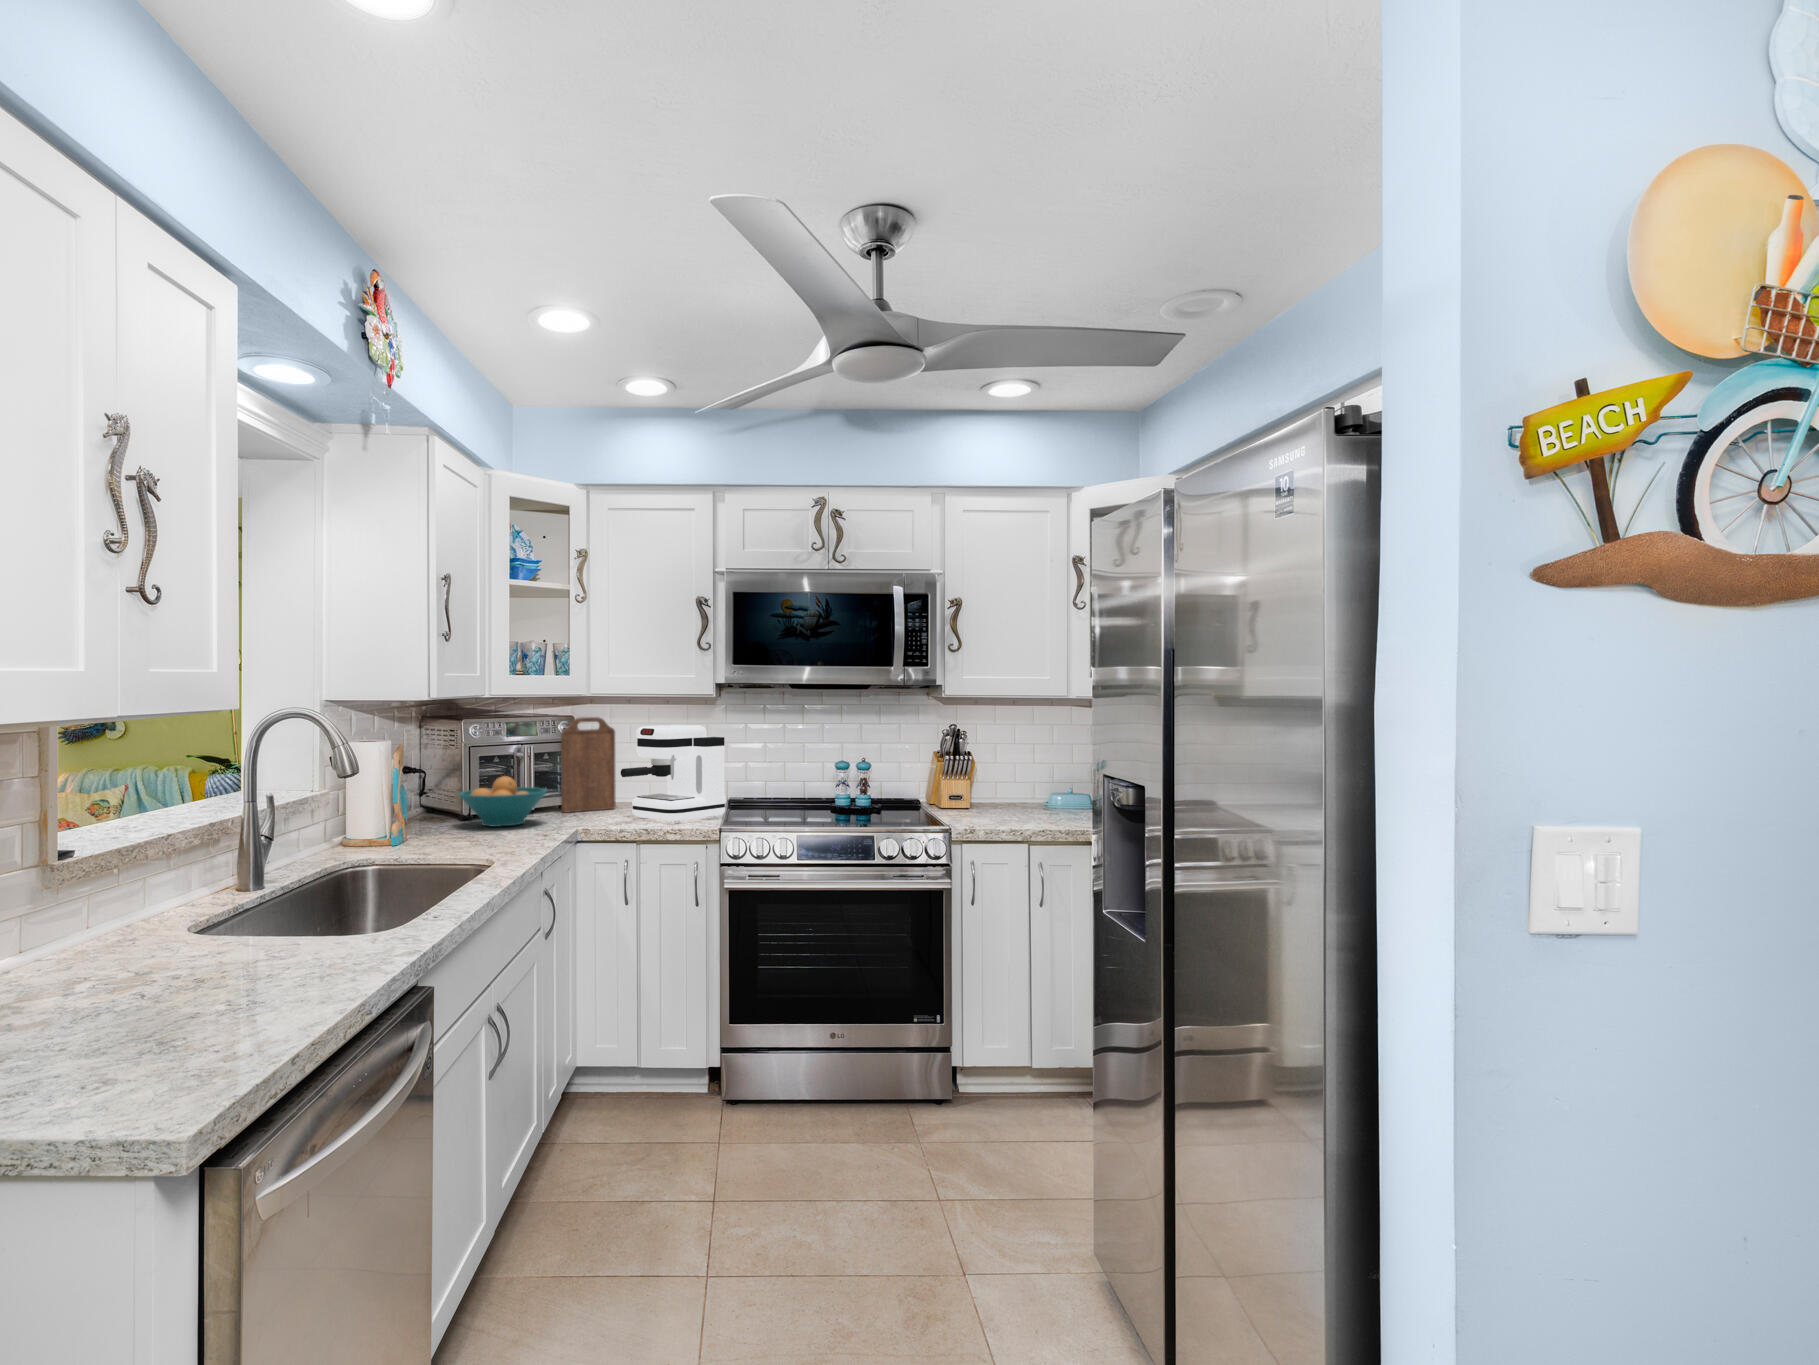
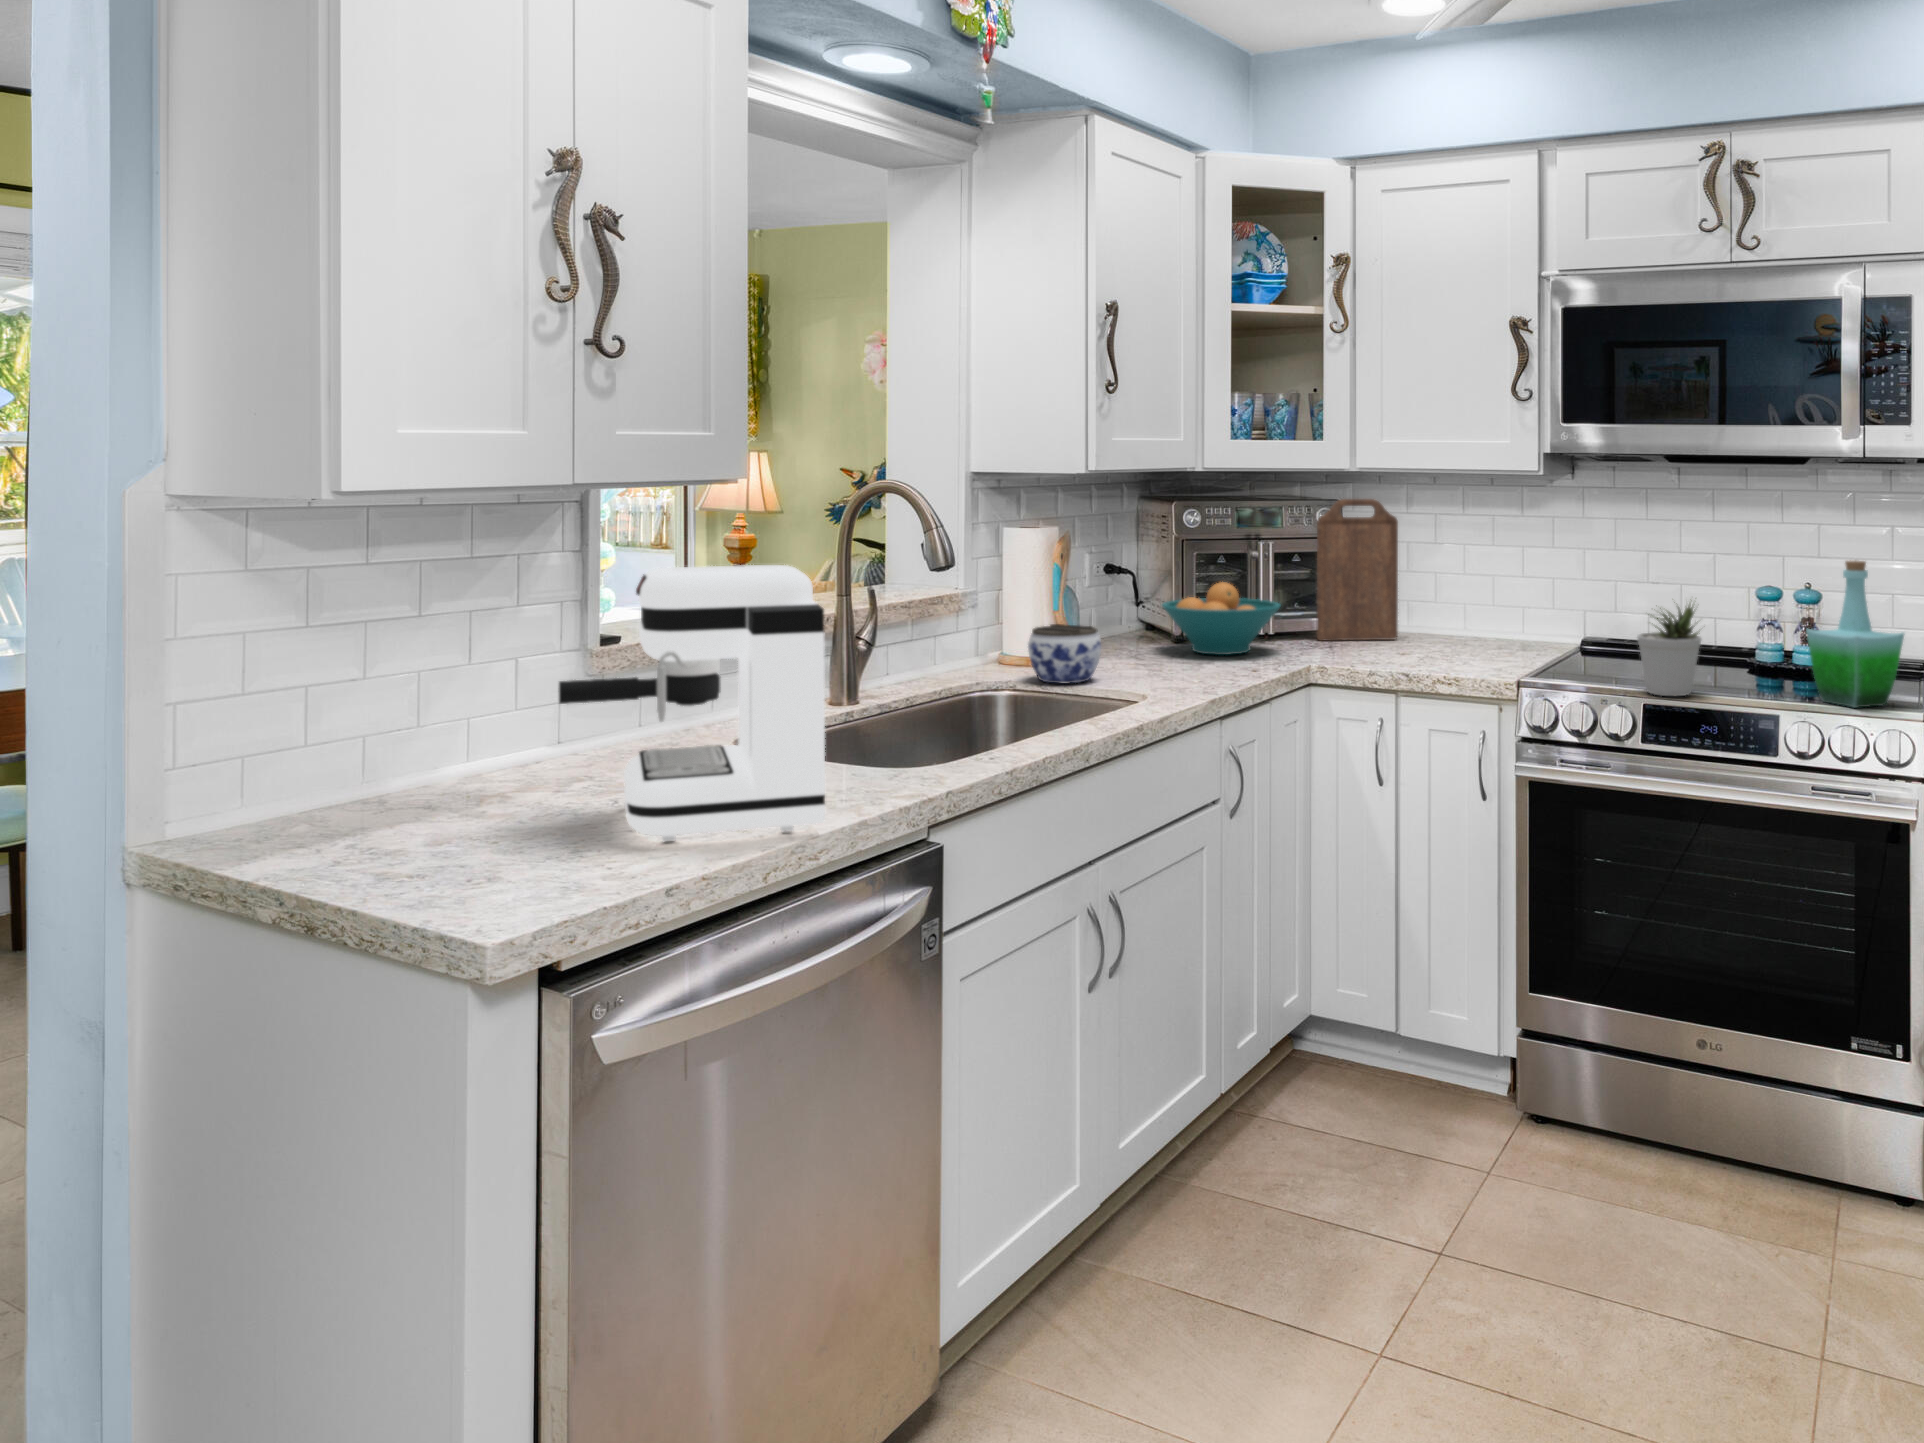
coffee maker: present [621,725,725,823] -> present [559,565,825,841]
bottle: none [883,743,934,826] -> present [1806,560,1904,708]
potted plant: none [791,768,830,828] -> present [1637,604,1701,696]
jar: none [378,811,436,854] -> present [1028,624,1101,683]

